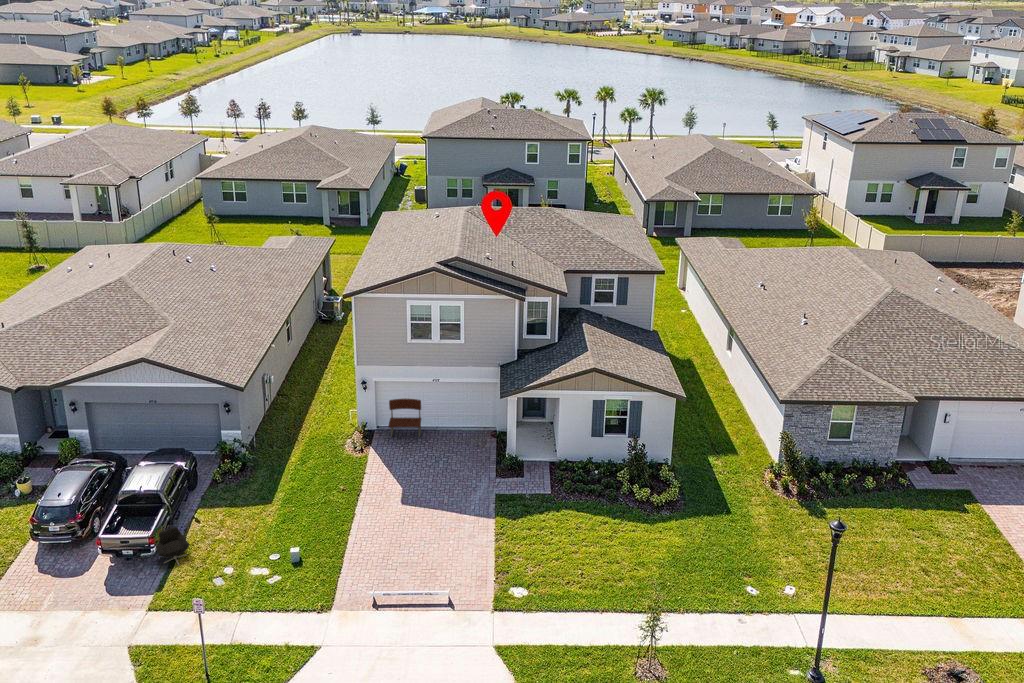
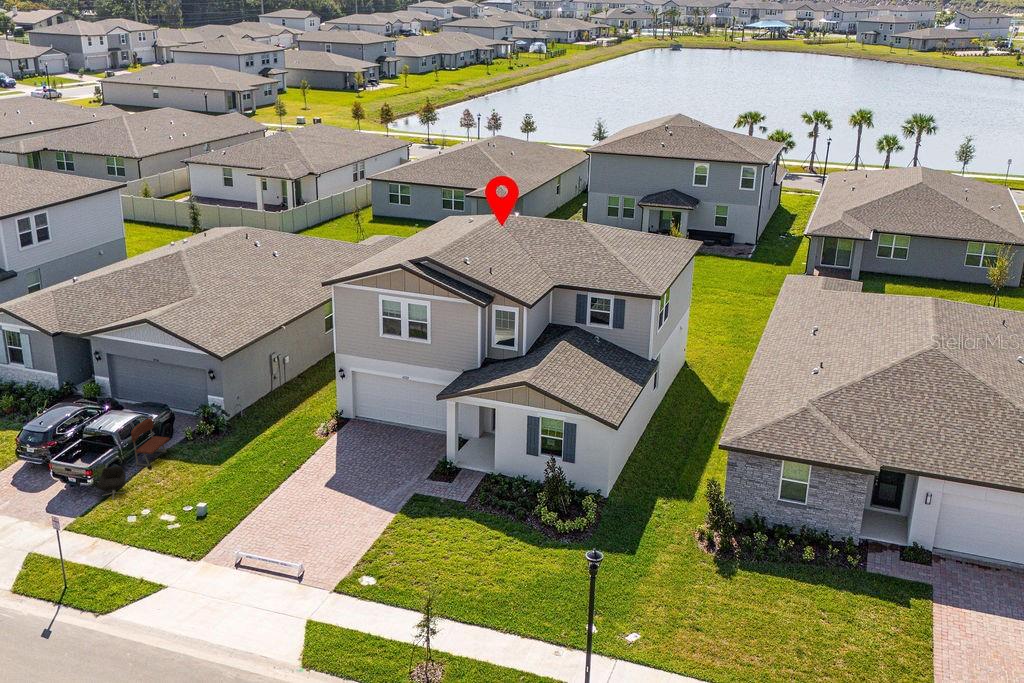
bench: present [388,399,421,437] -> present [131,418,170,466]

